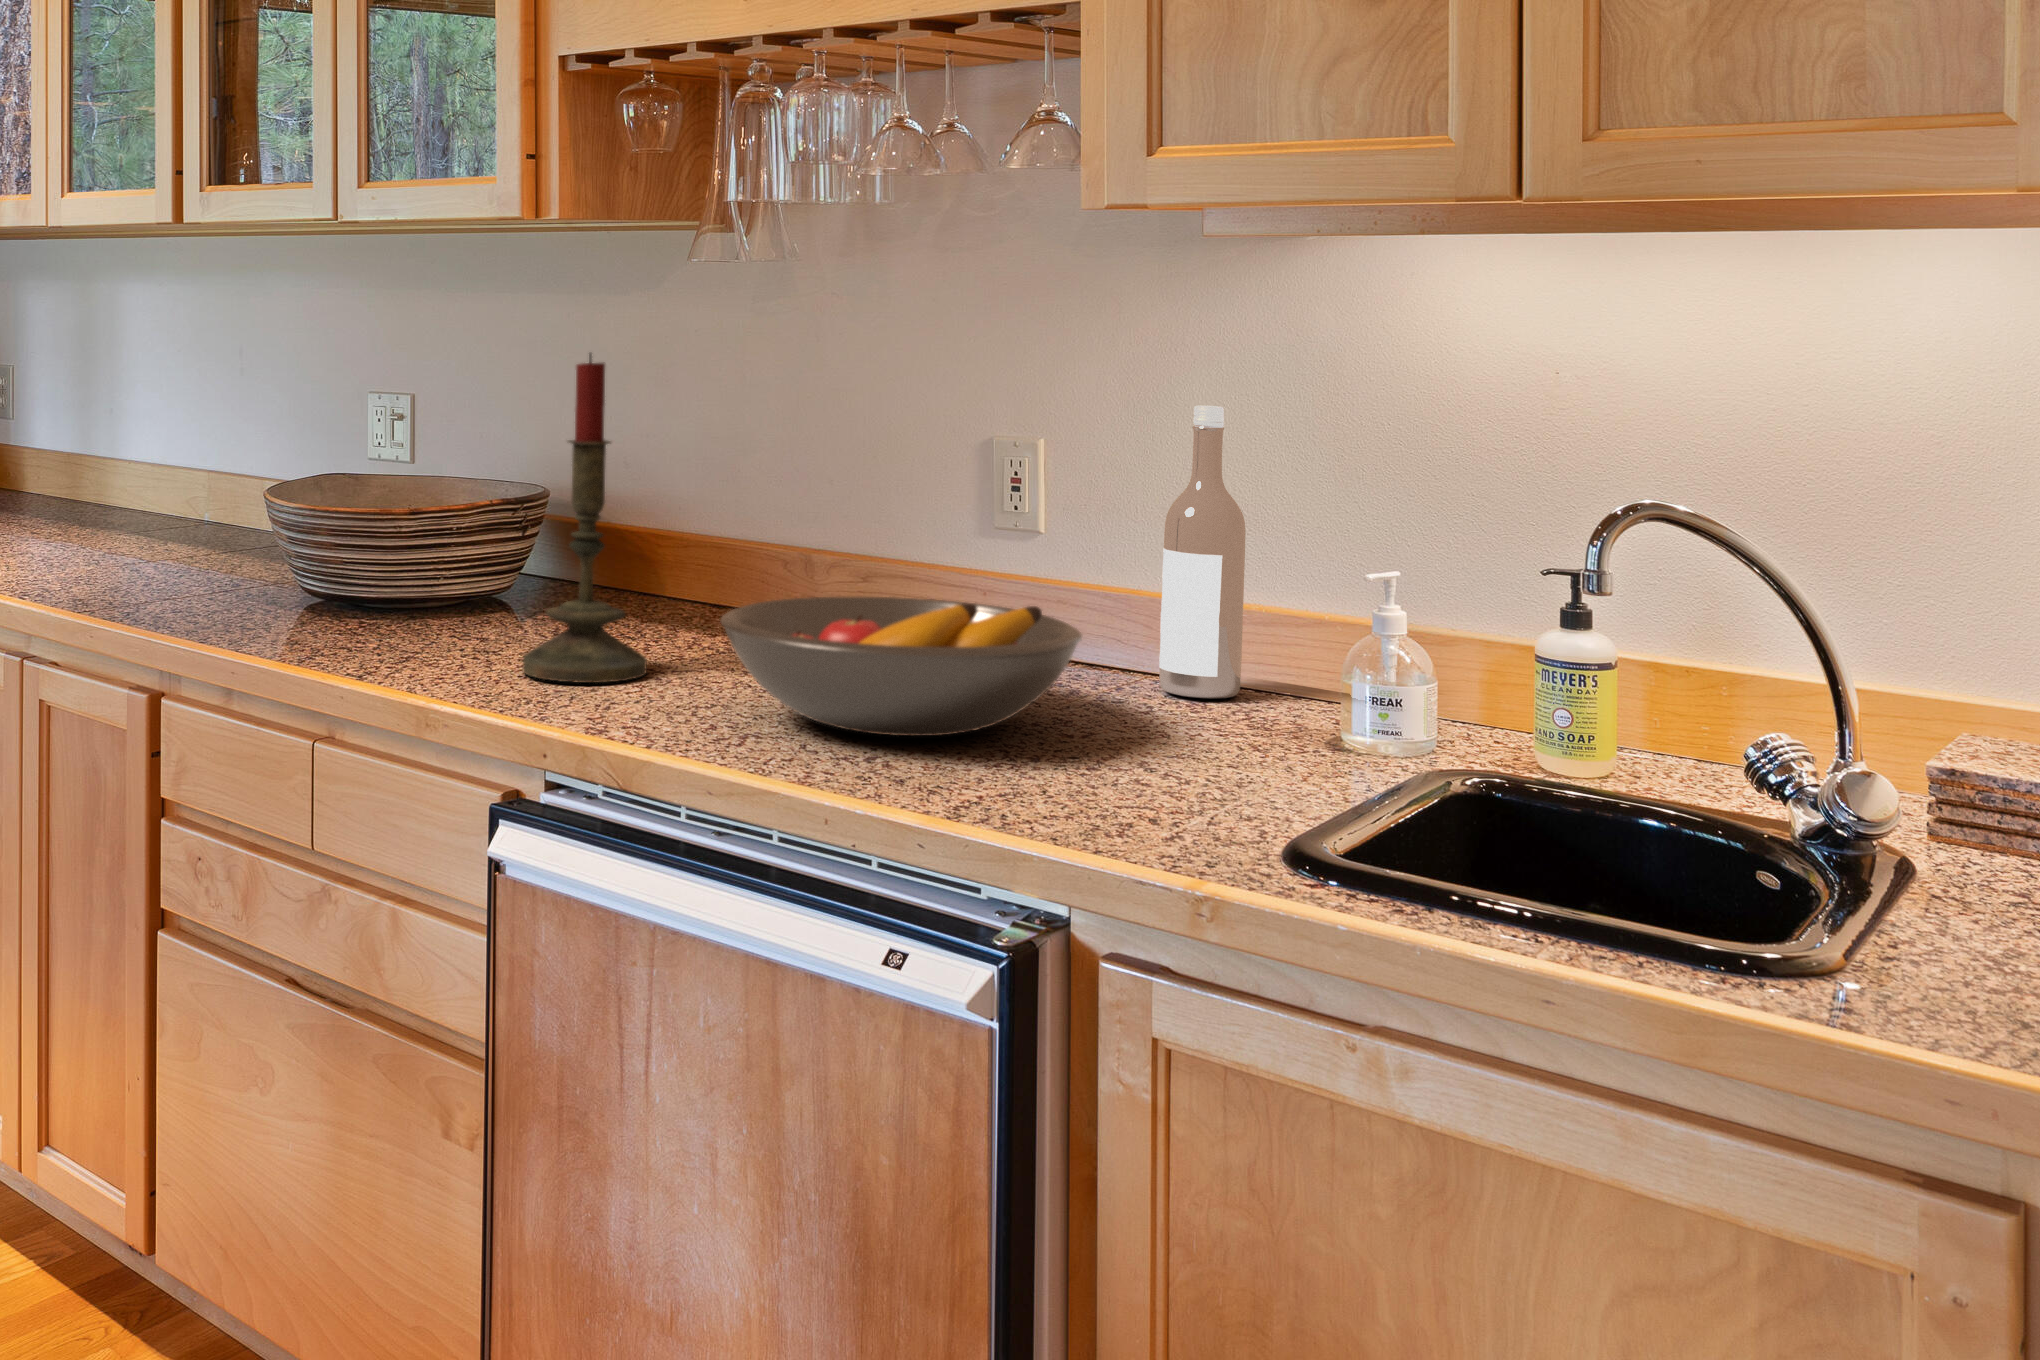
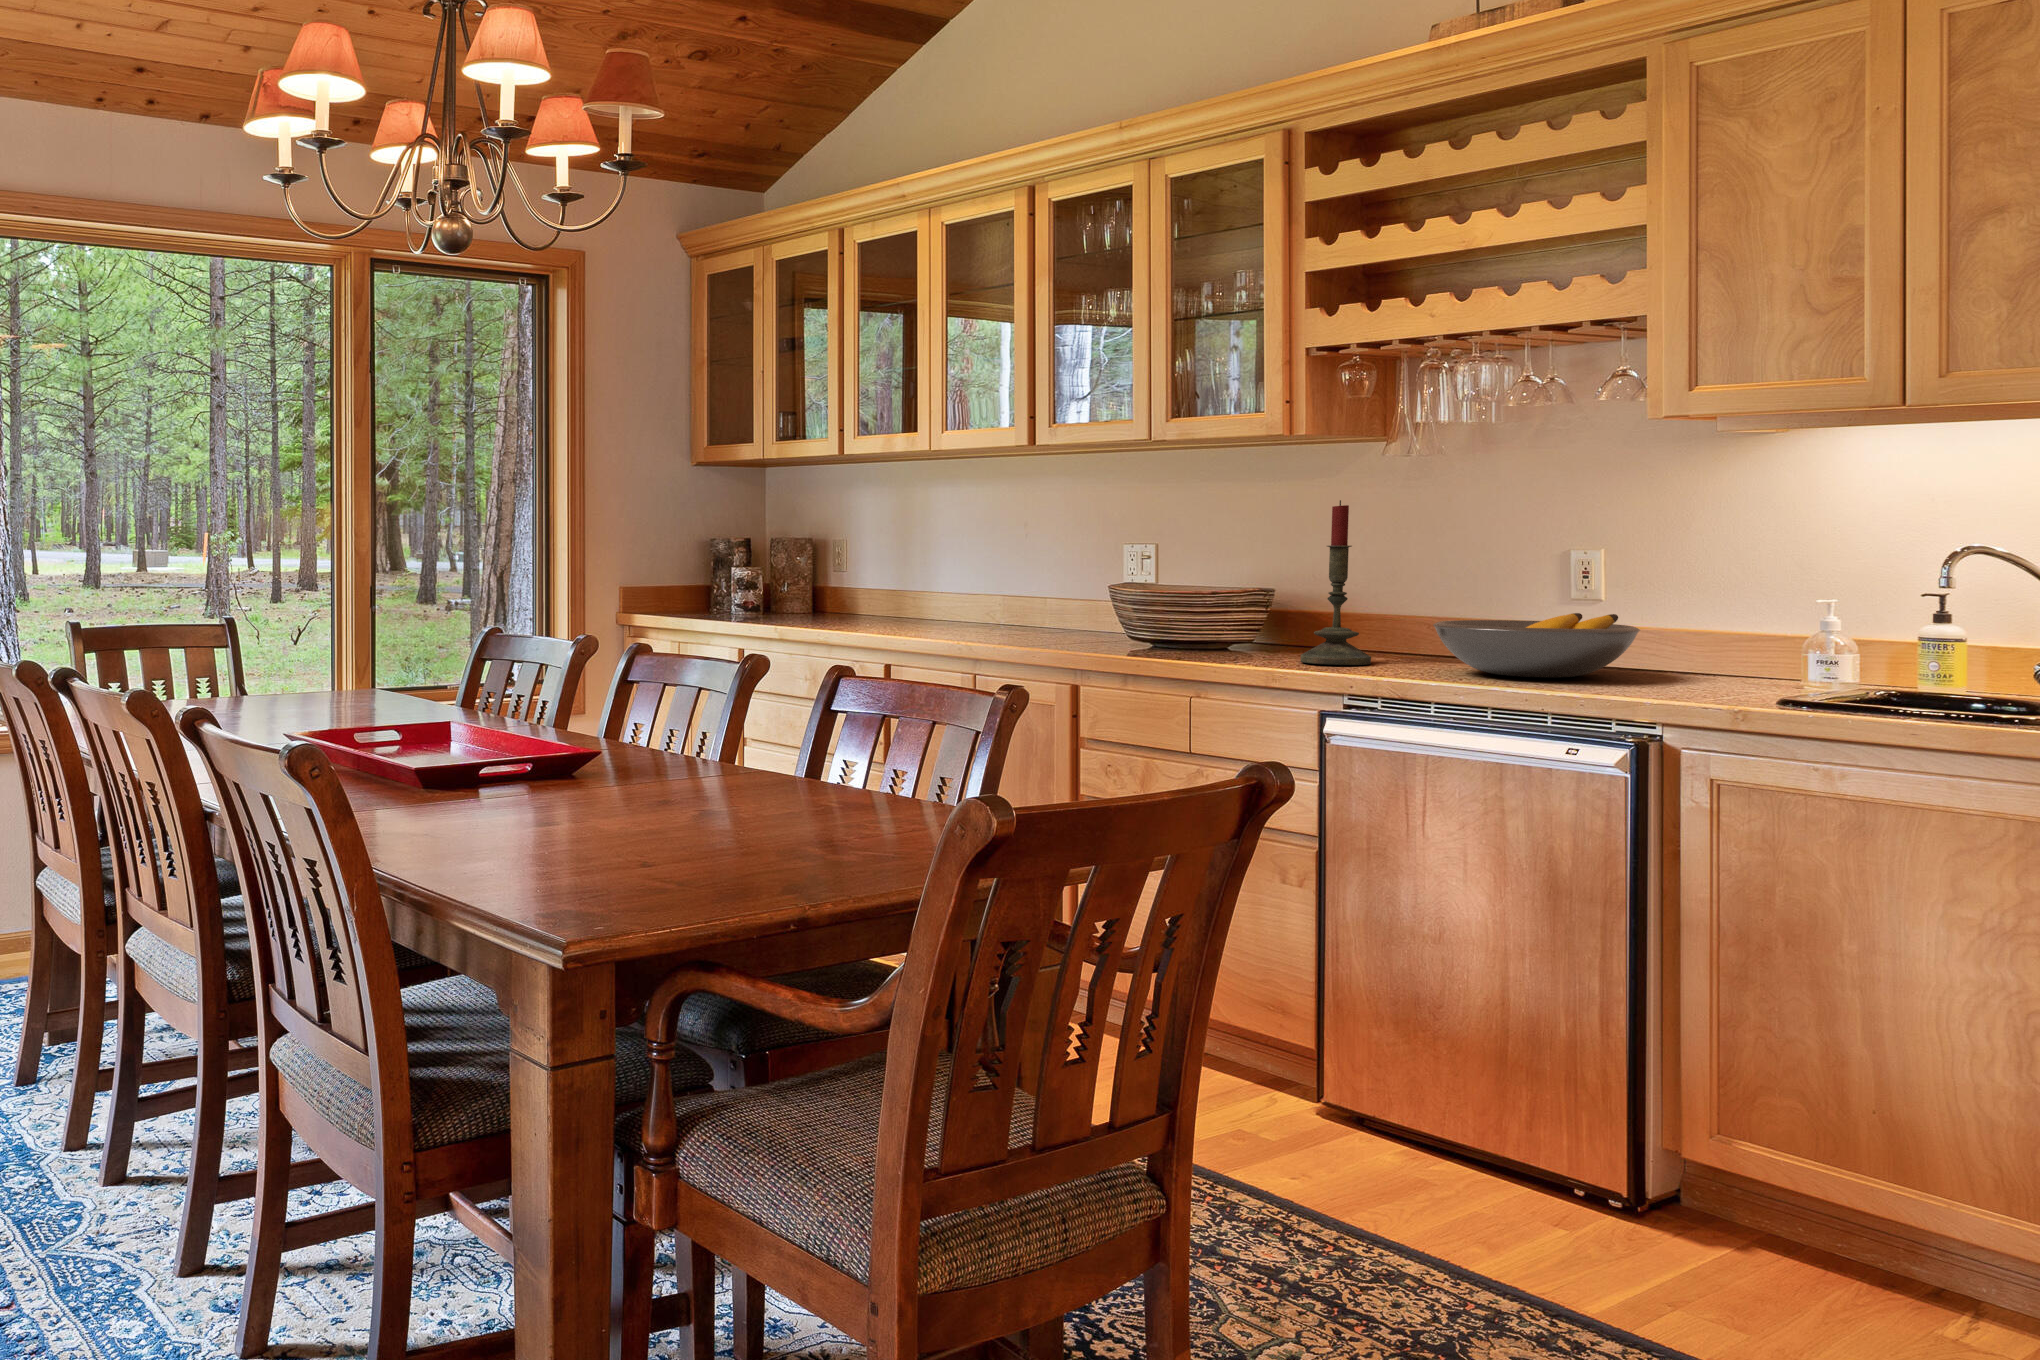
wine bottle: present [1159,406,1245,699] -> none [1674,518,1728,670]

